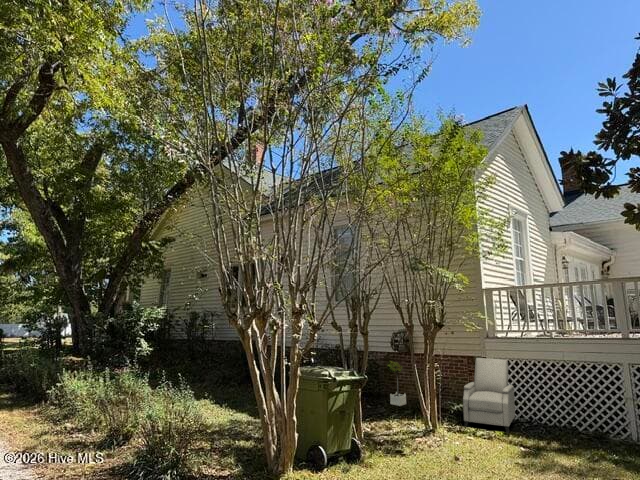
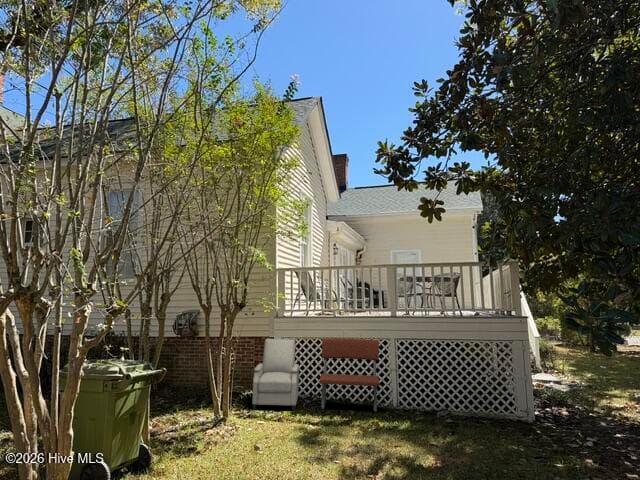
bench: none [534,360,608,444] -> present [319,338,380,411]
potted tree: present [387,361,406,406] -> none [167,345,187,394]

